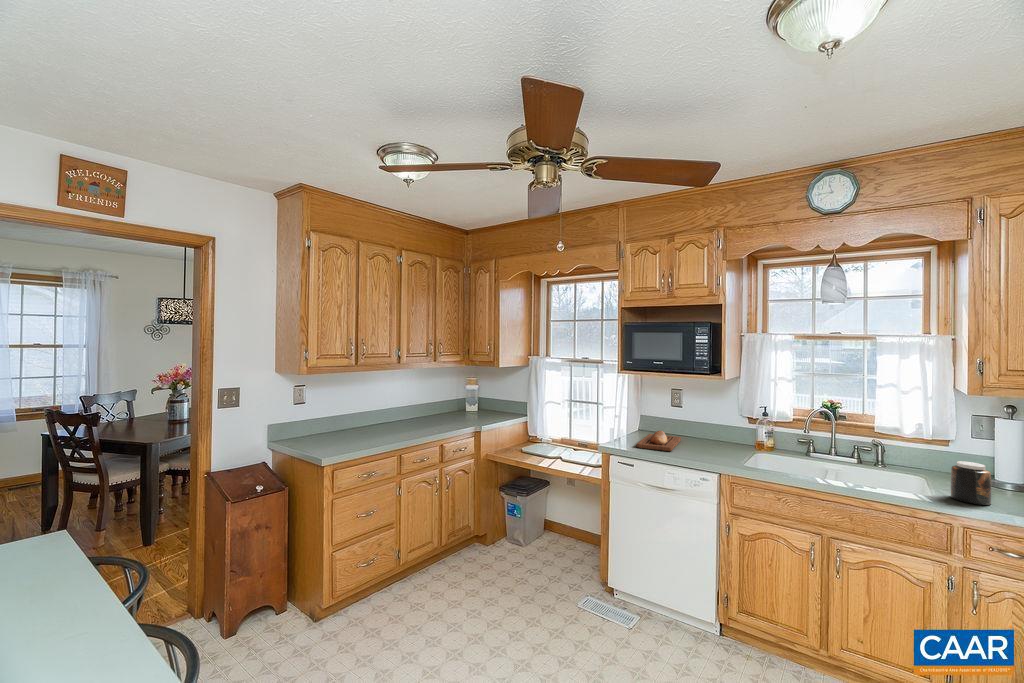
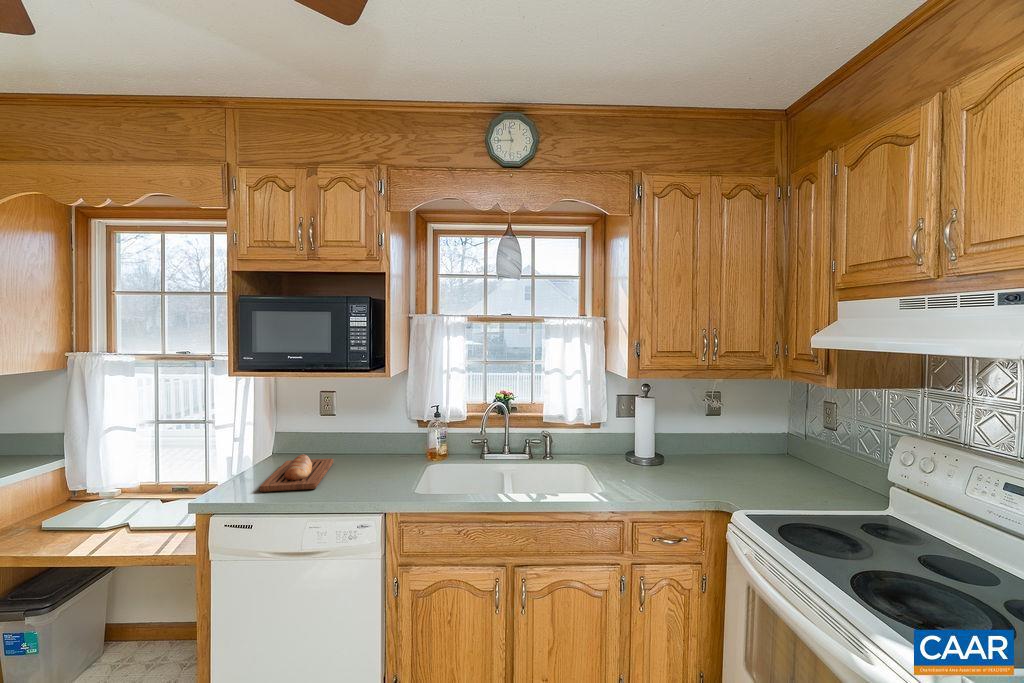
jar: present [951,461,991,505] -> none [617,448,648,493]

